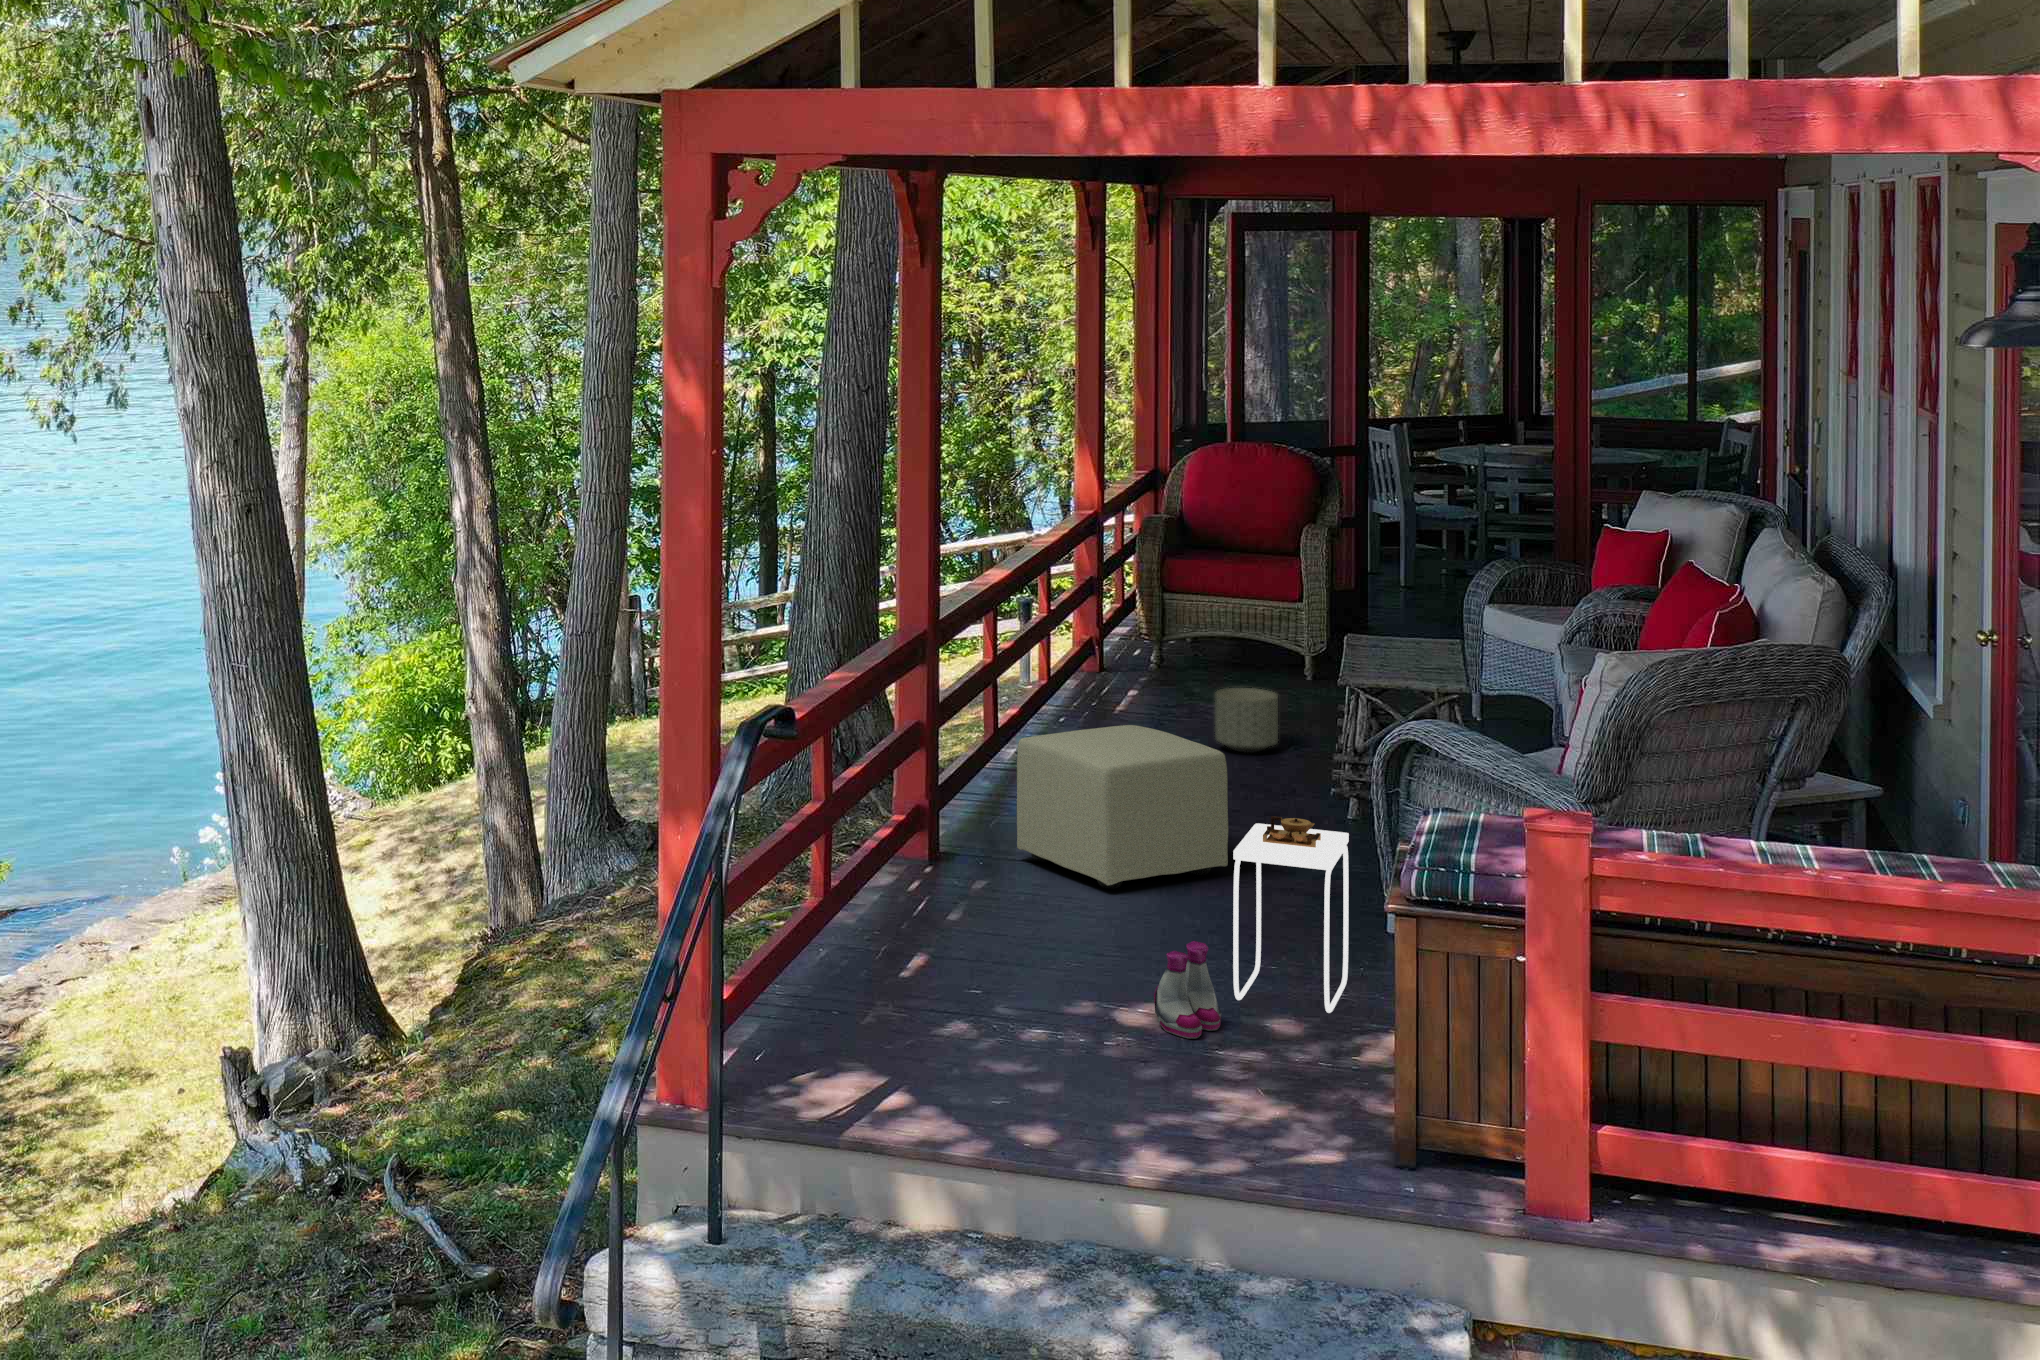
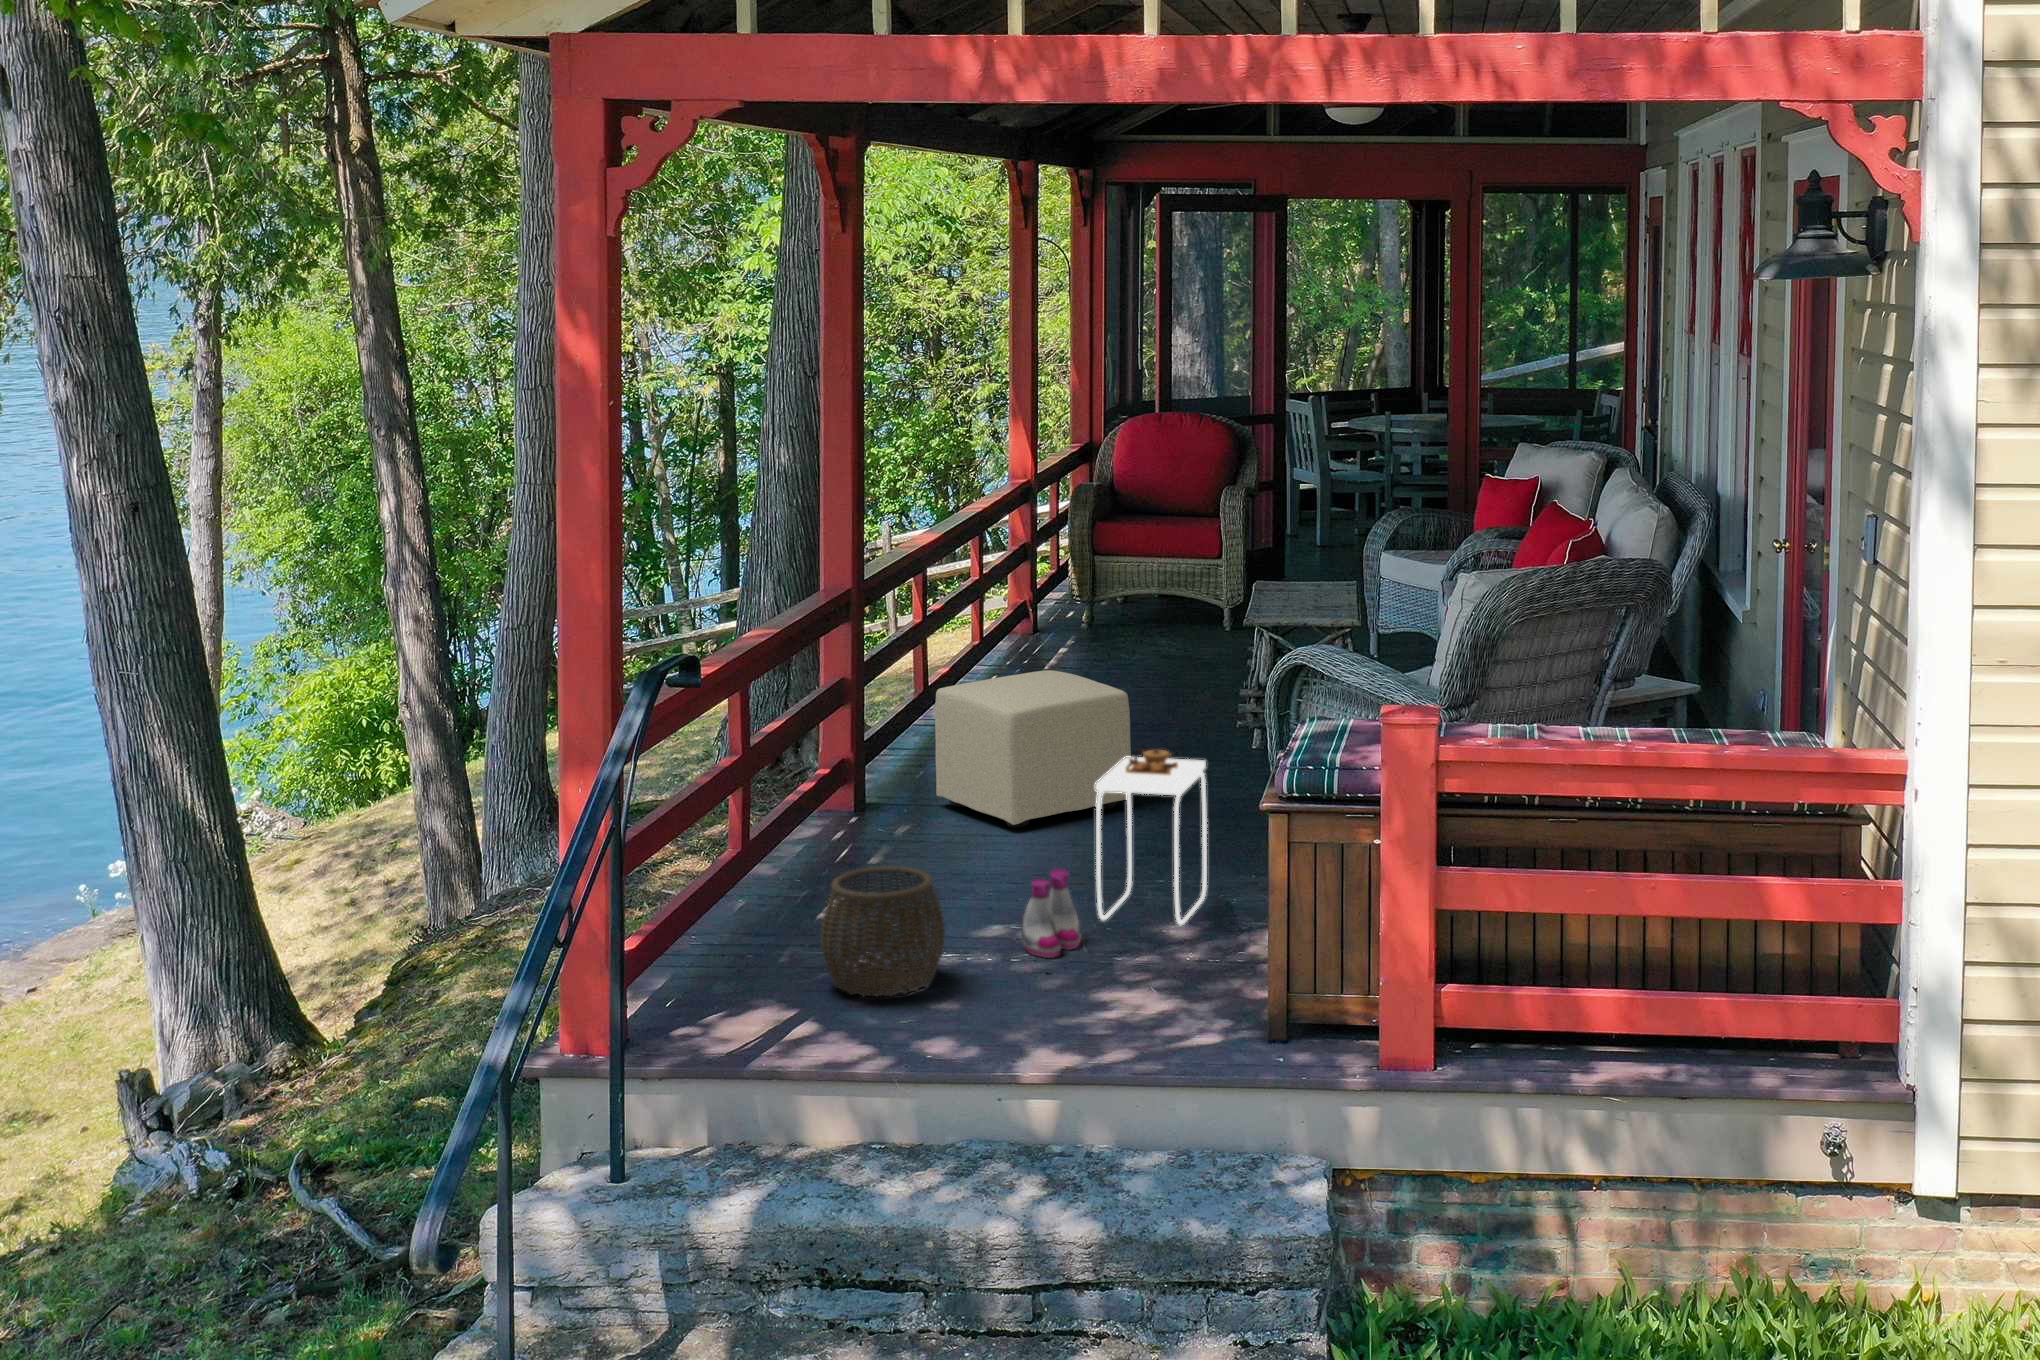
planter: present [1215,688,1278,753] -> none [1159,628,1217,691]
woven basket: none [948,927,1083,1069] -> present [821,866,945,996]

